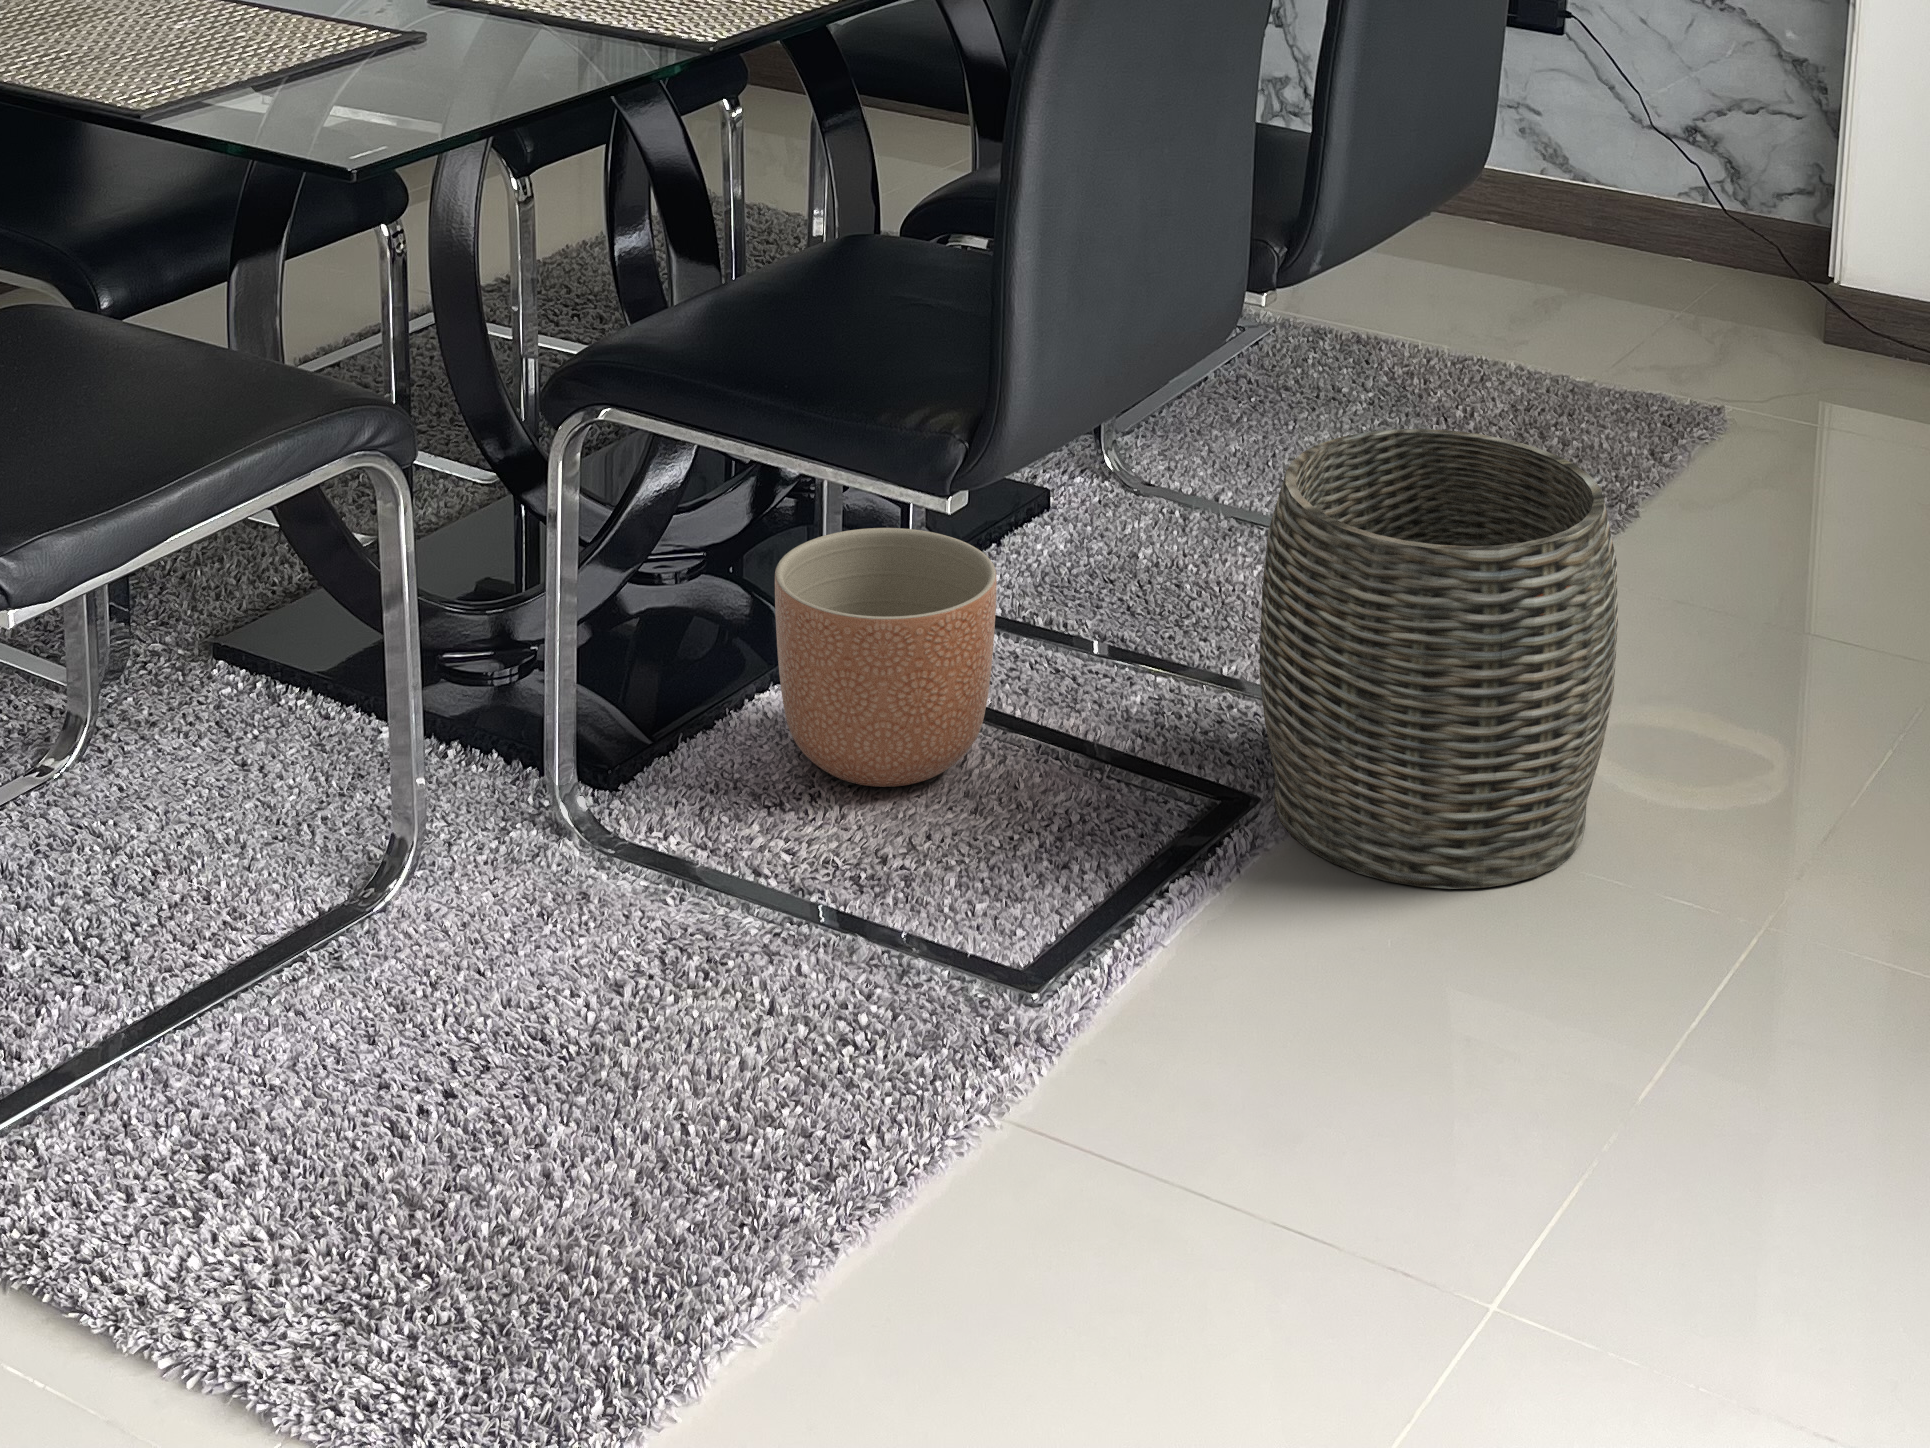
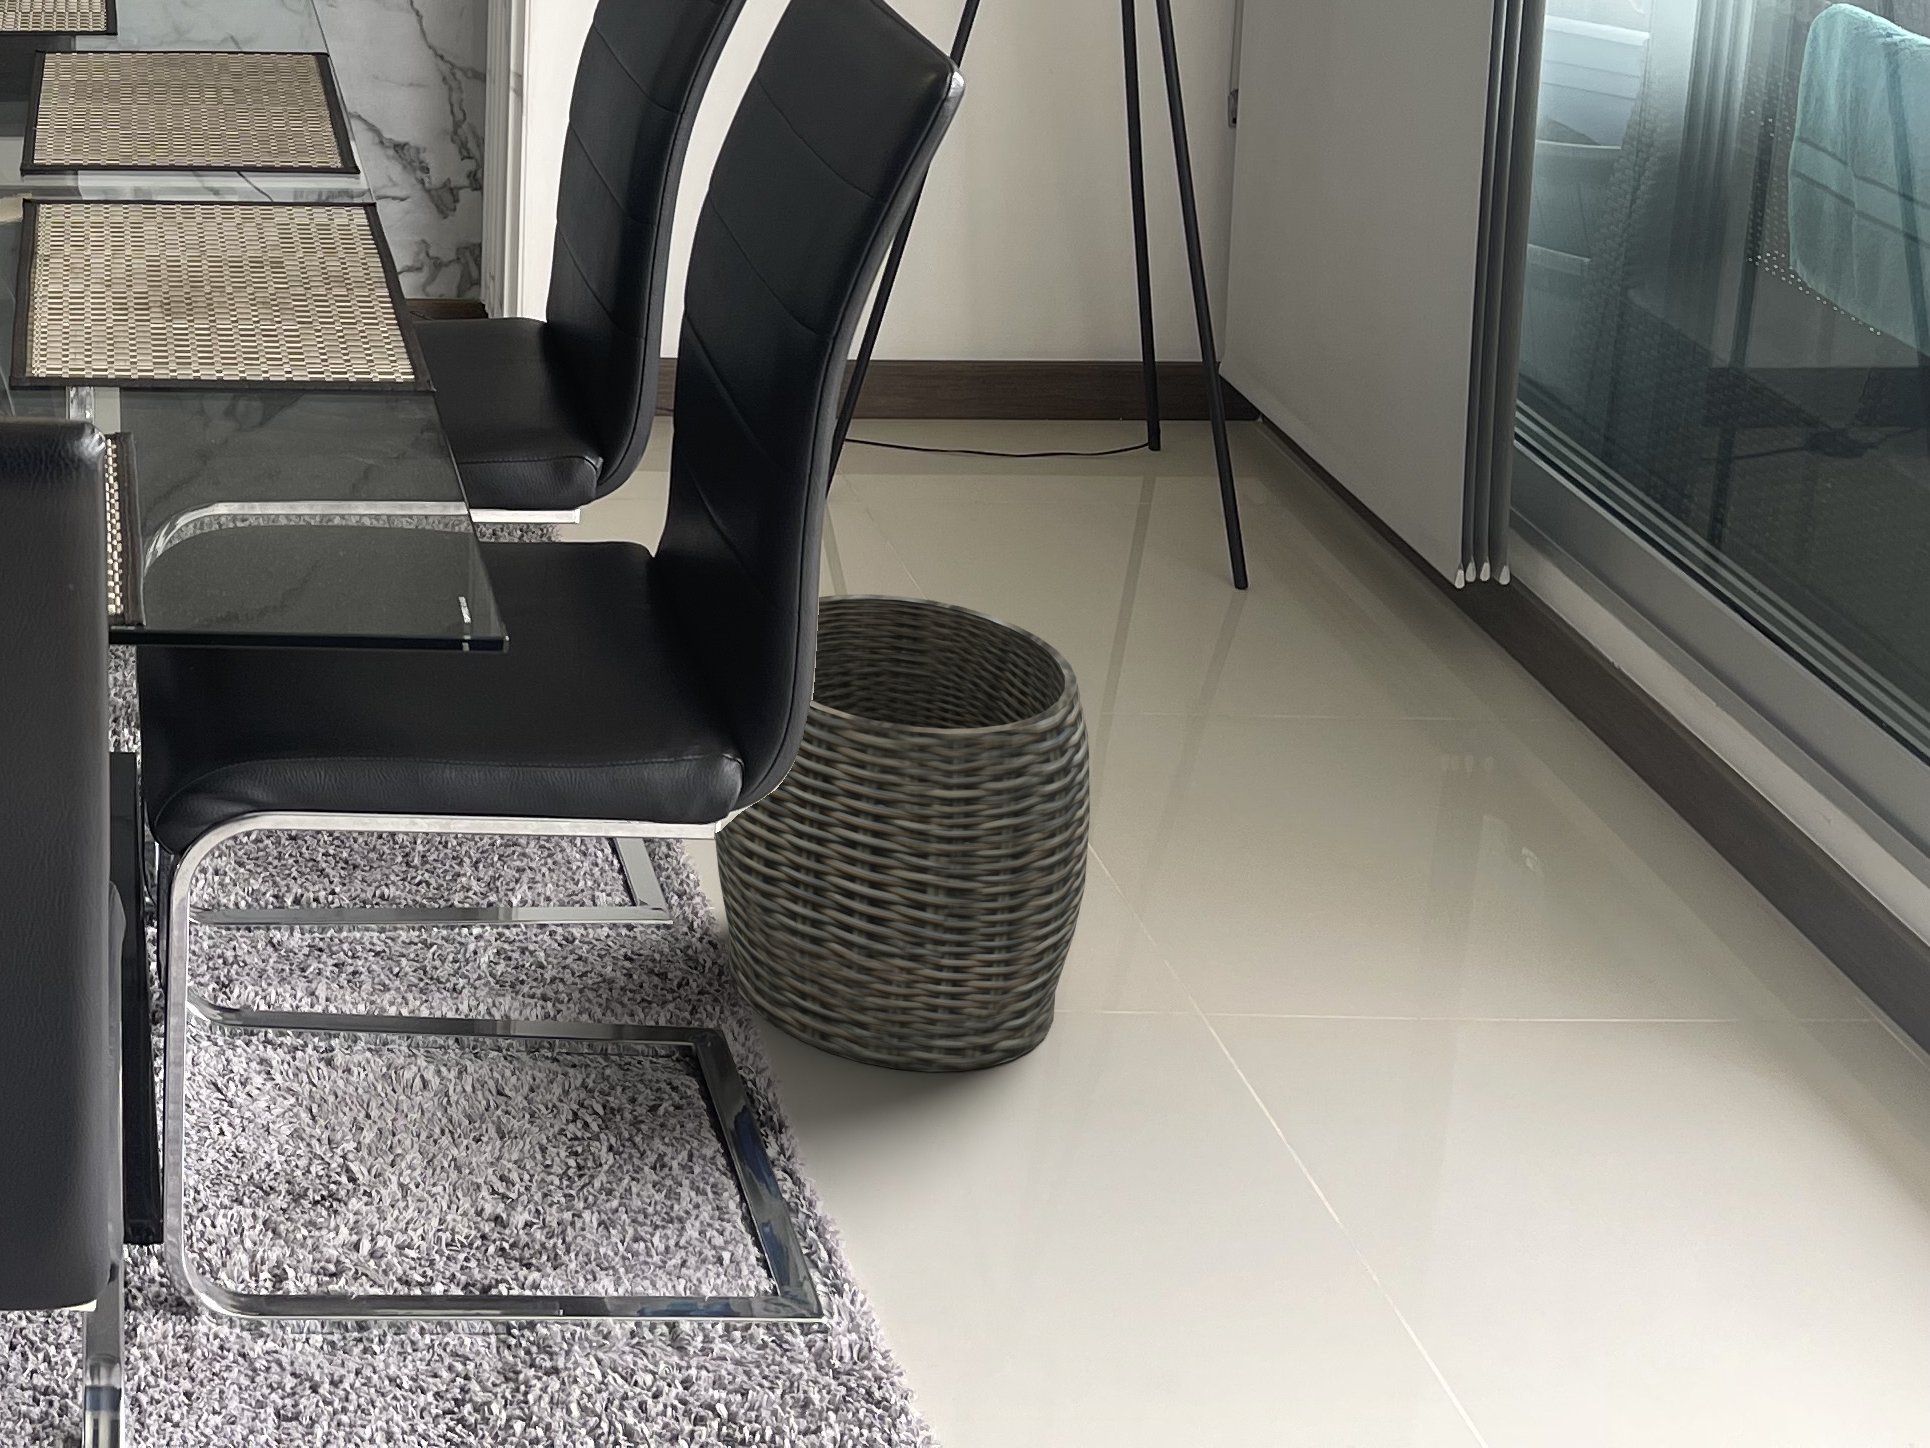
planter: present [775,528,997,787] -> none [283,838,532,1141]

